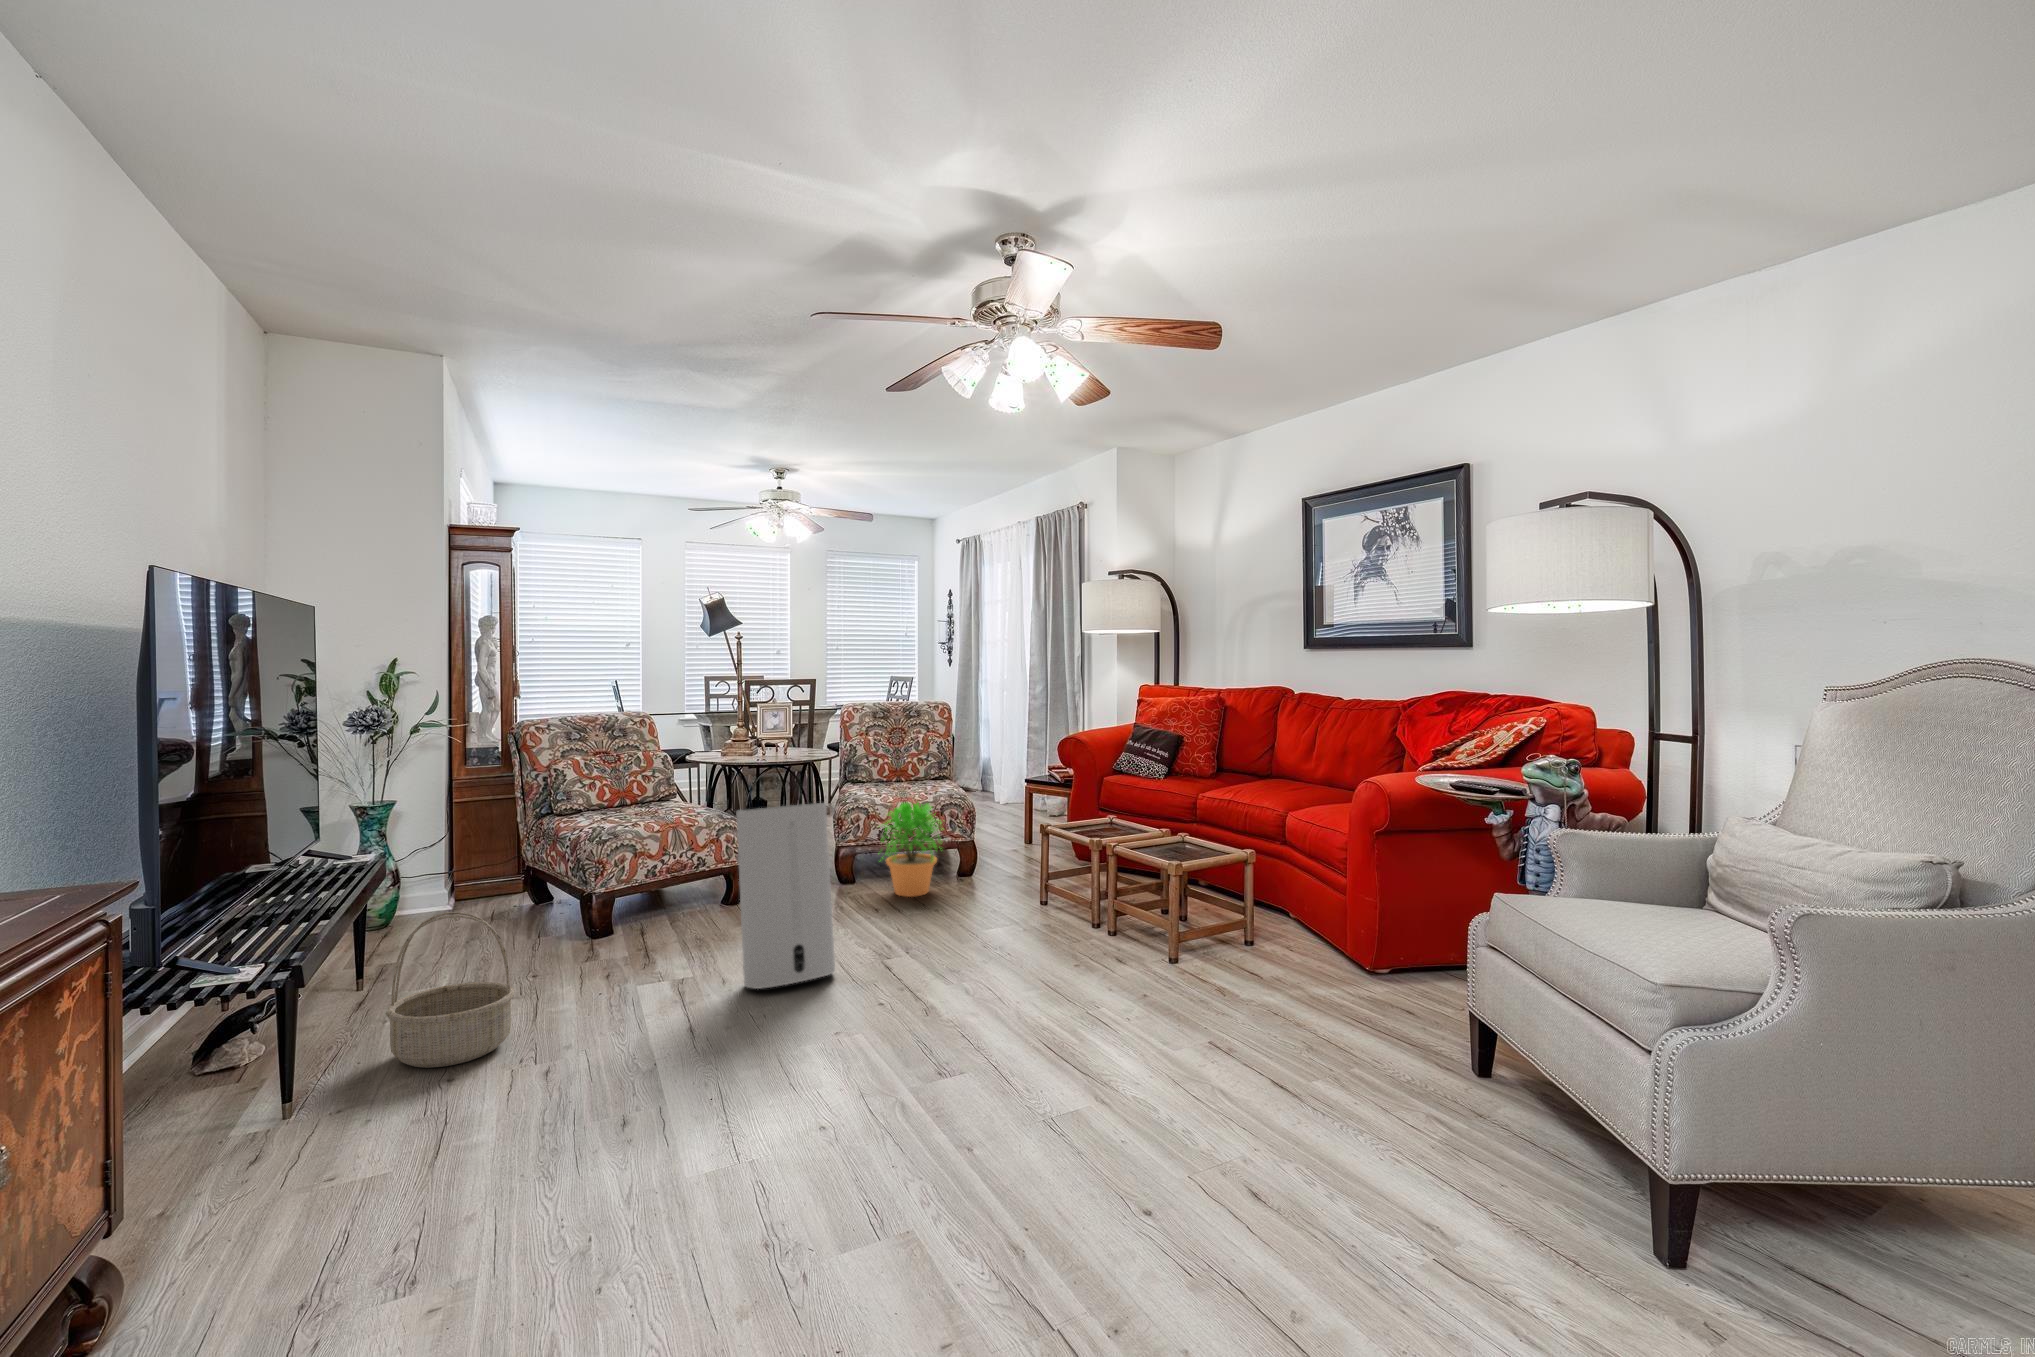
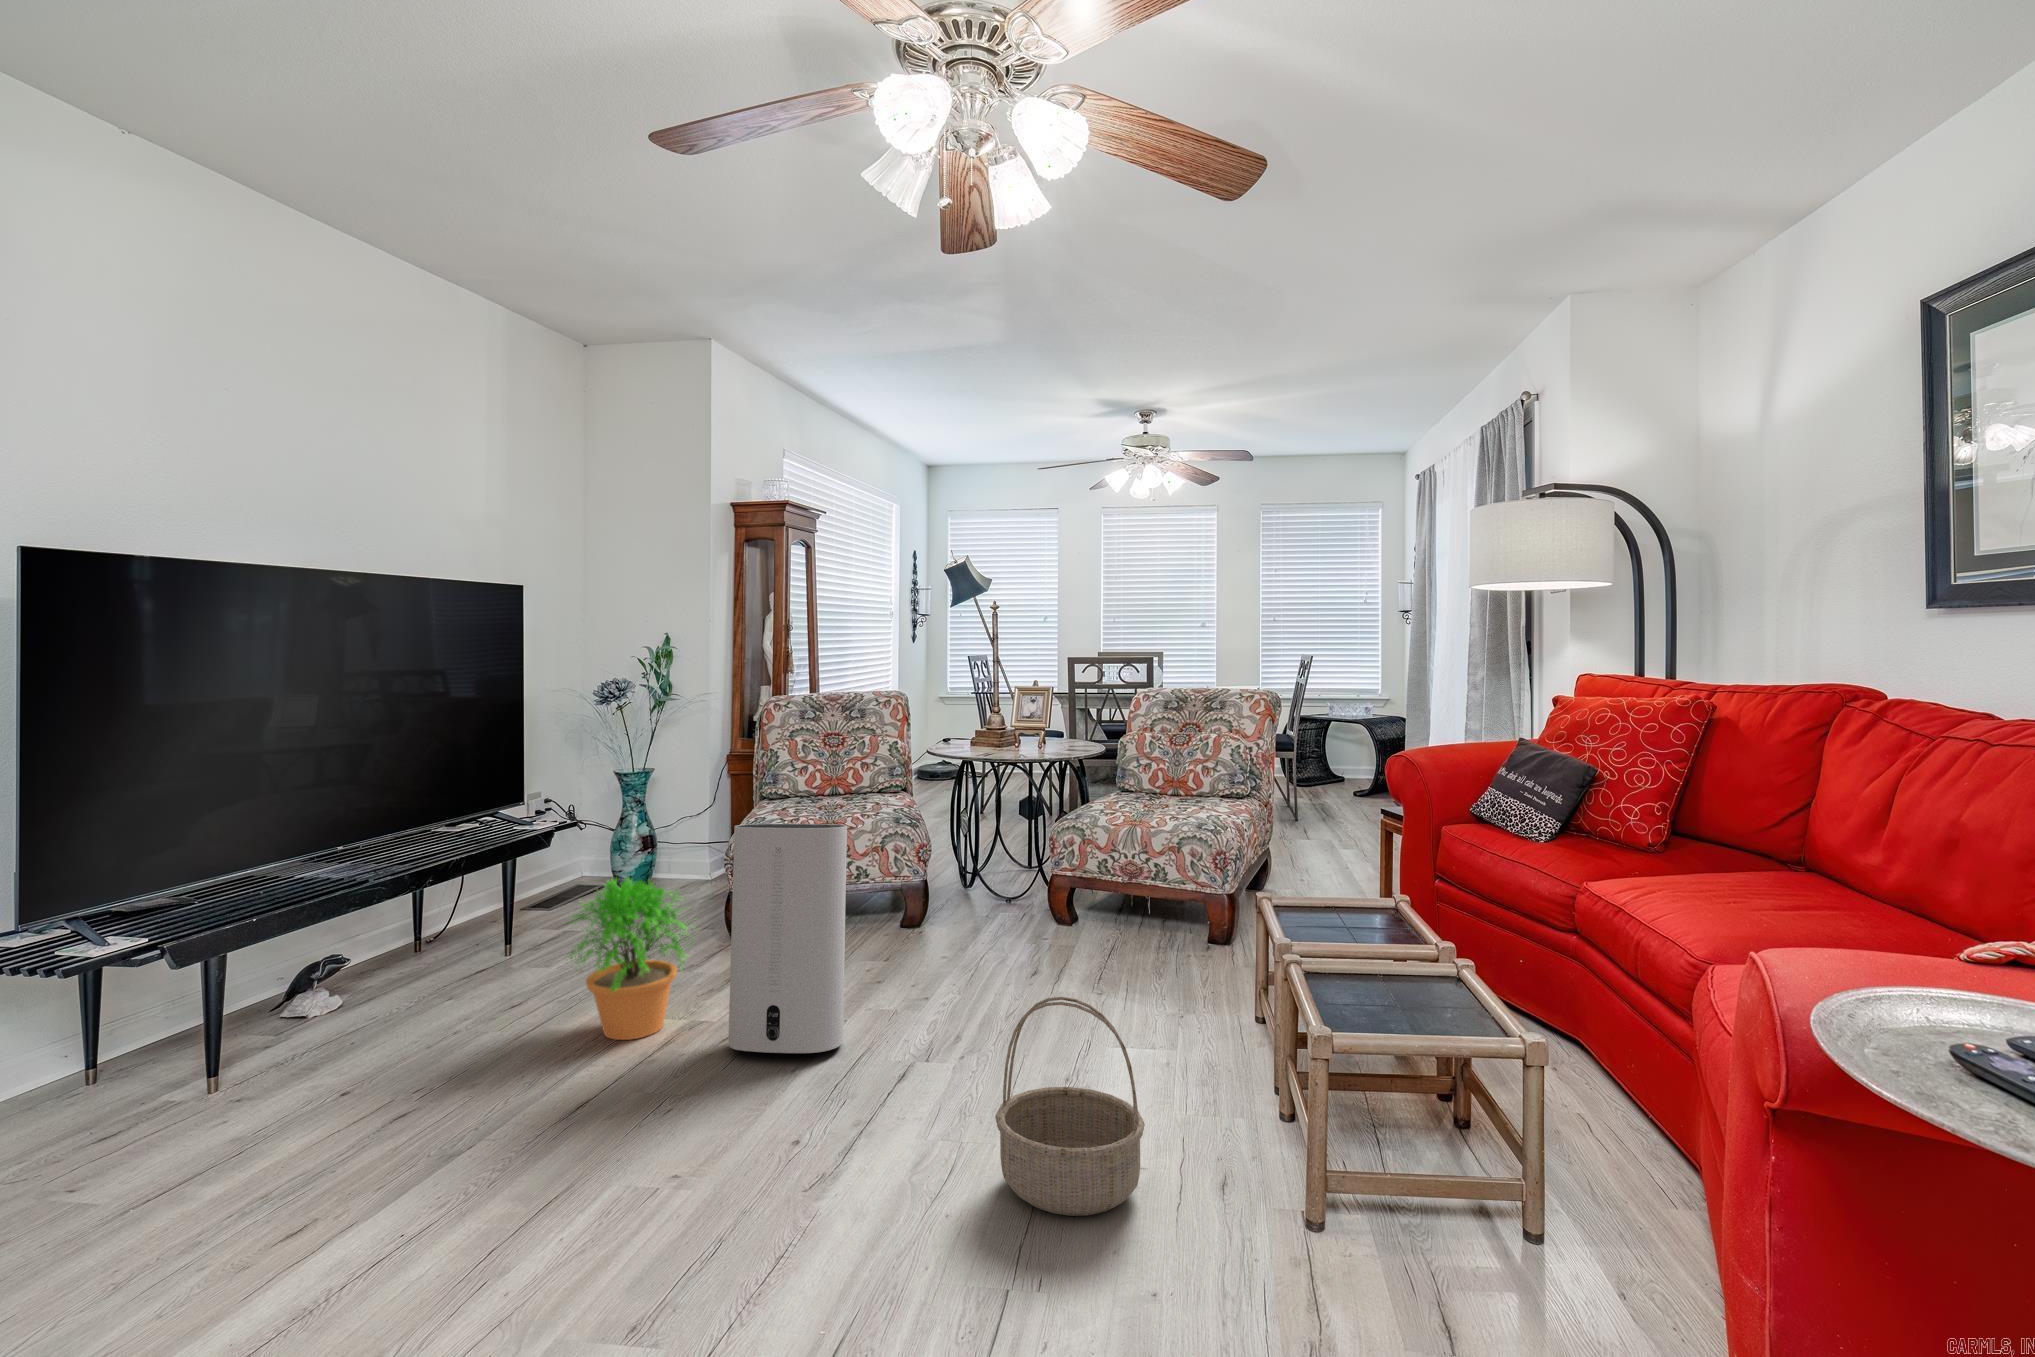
potted plant: present [878,803,942,897] -> present [570,878,692,1040]
basket: present [385,912,515,1068] -> present [995,997,1145,1216]

